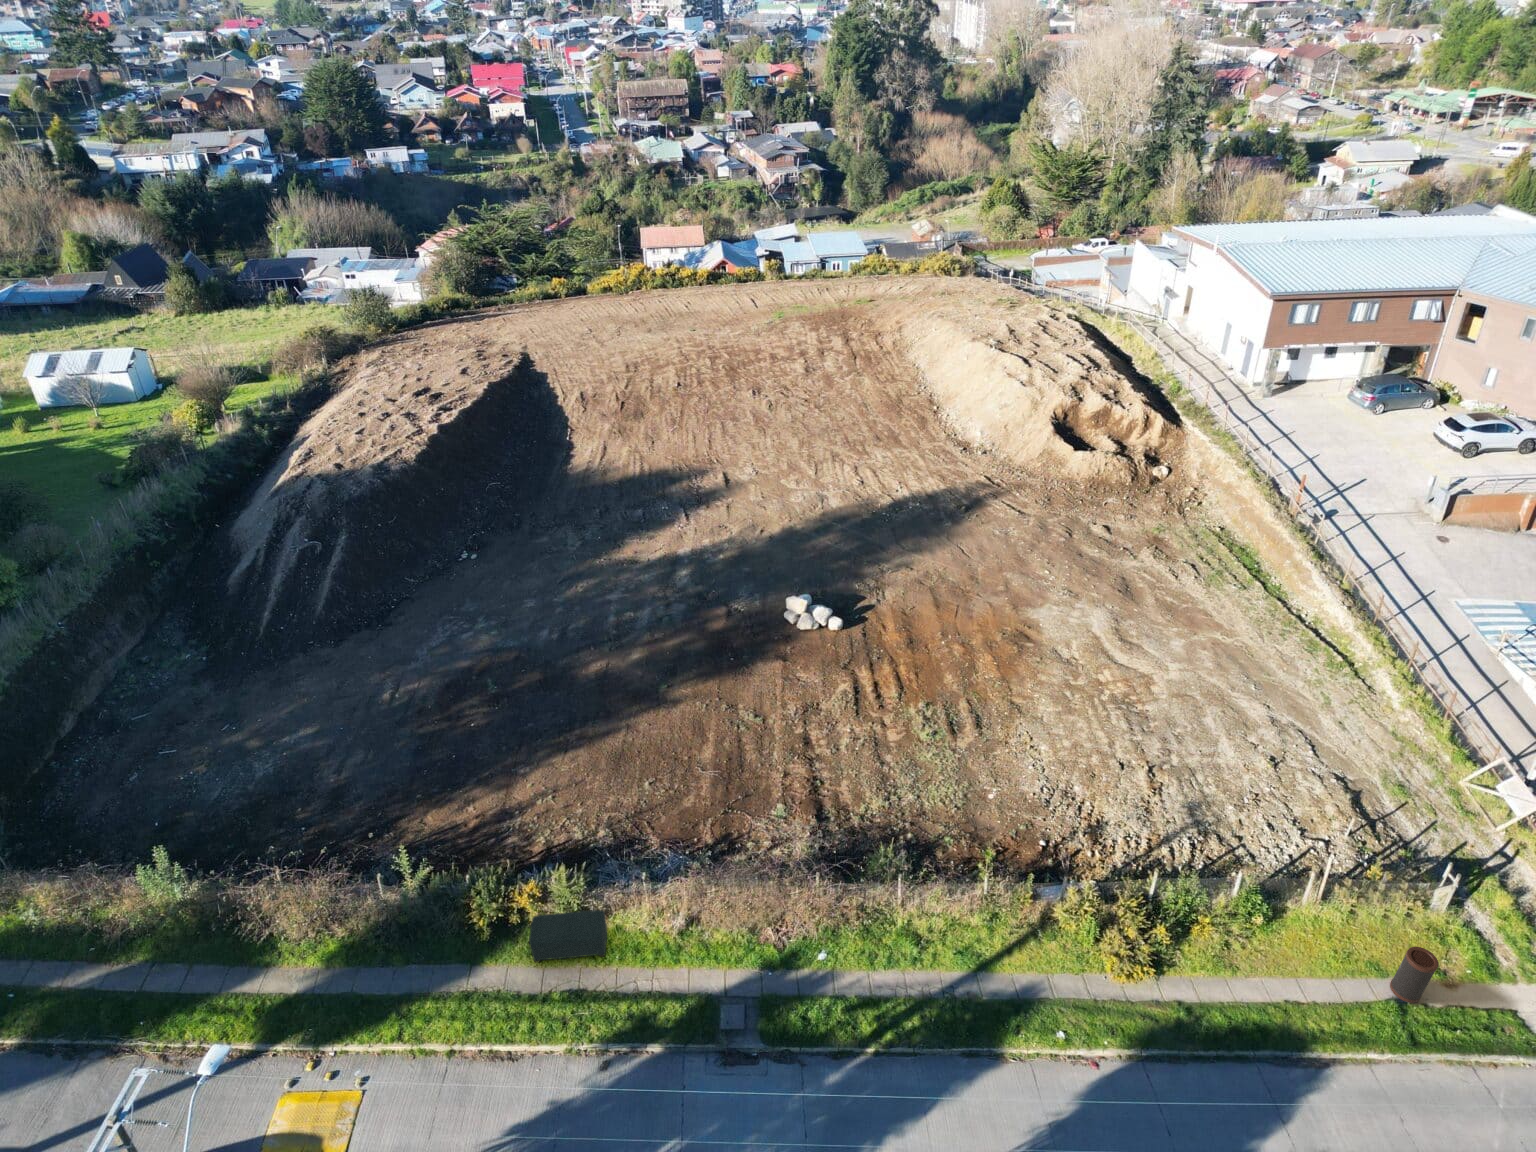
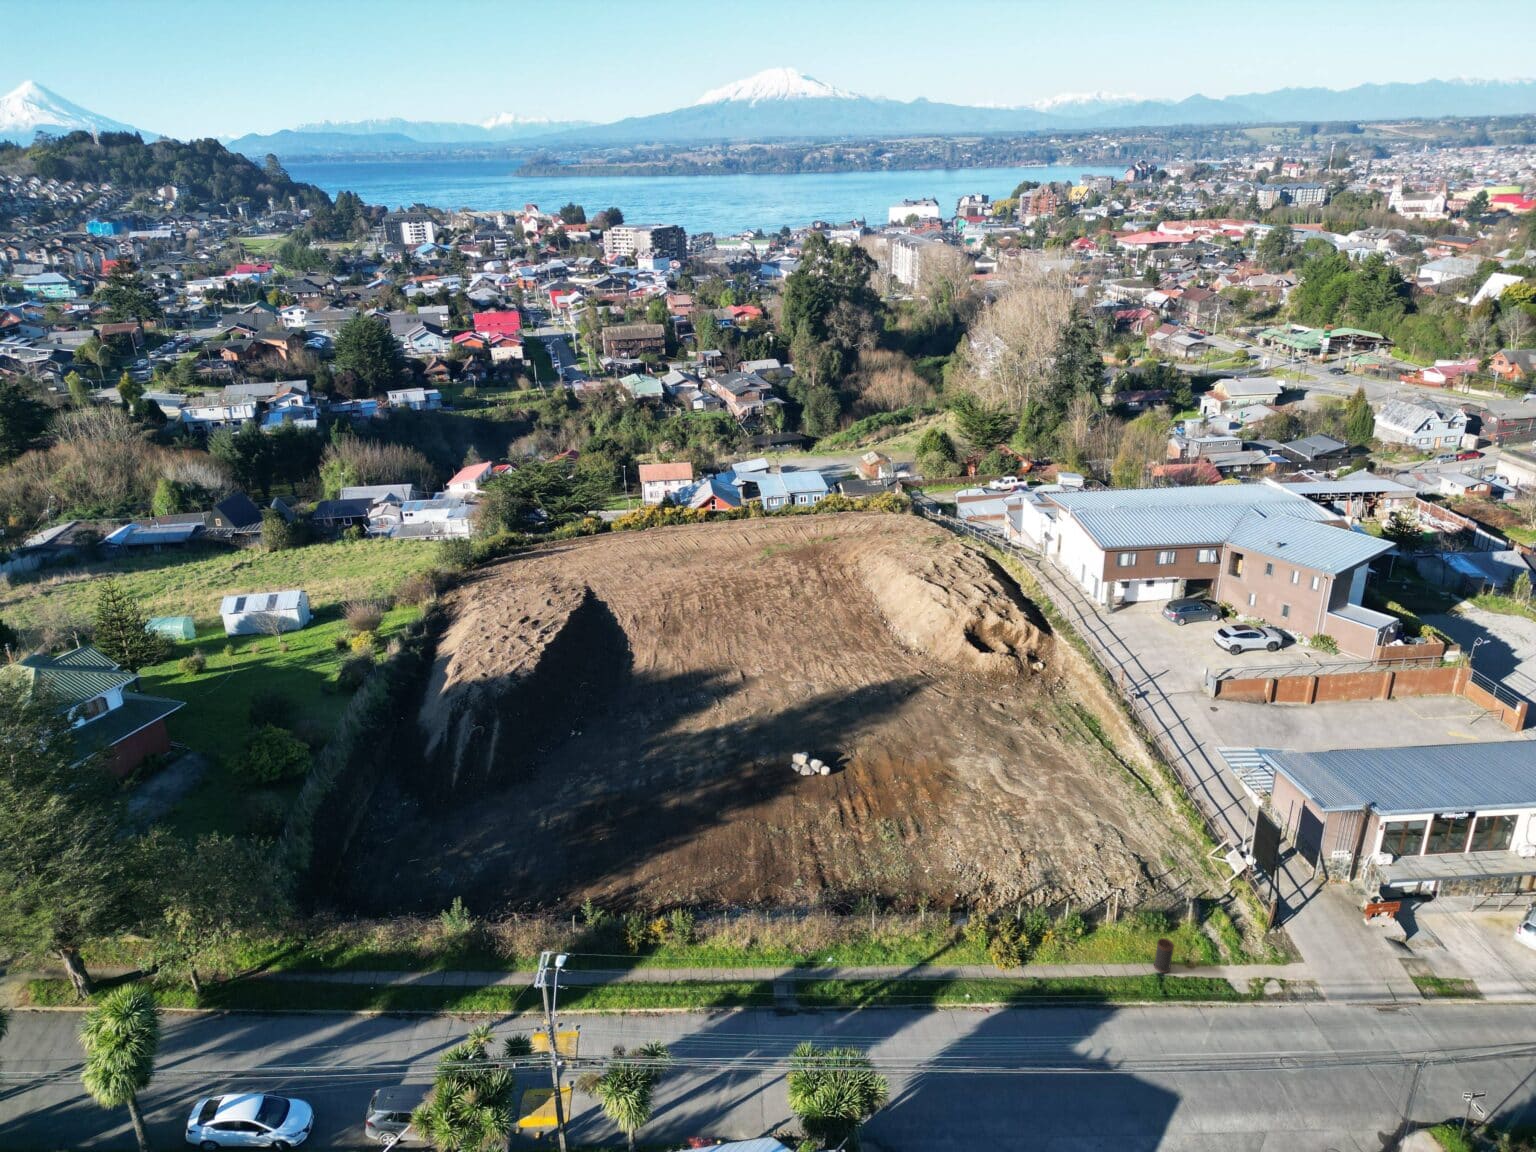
bench: present [529,910,607,963] -> none [660,936,703,969]

